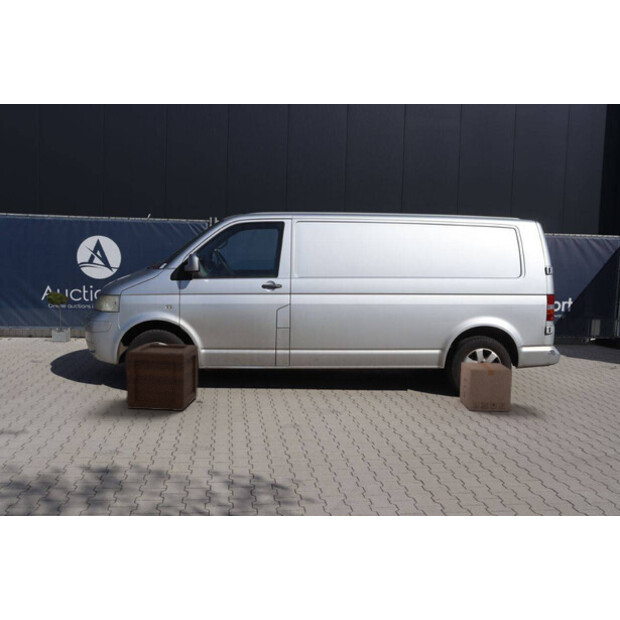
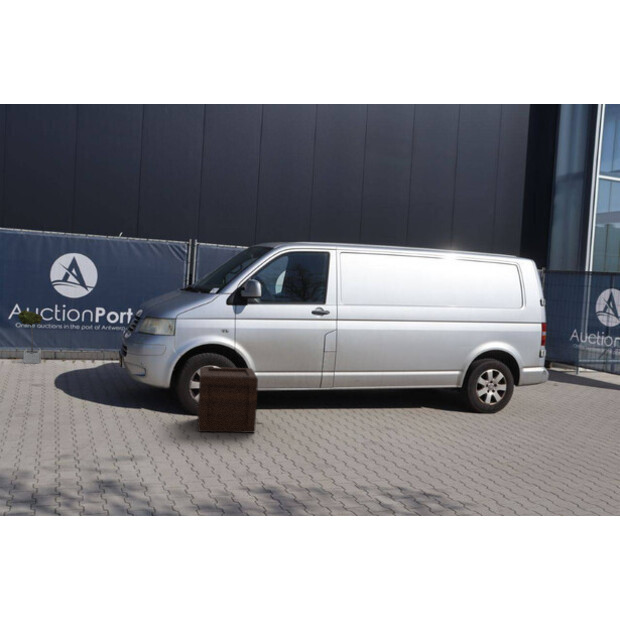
cardboard box: present [460,362,512,411] -> none [475,382,527,425]

